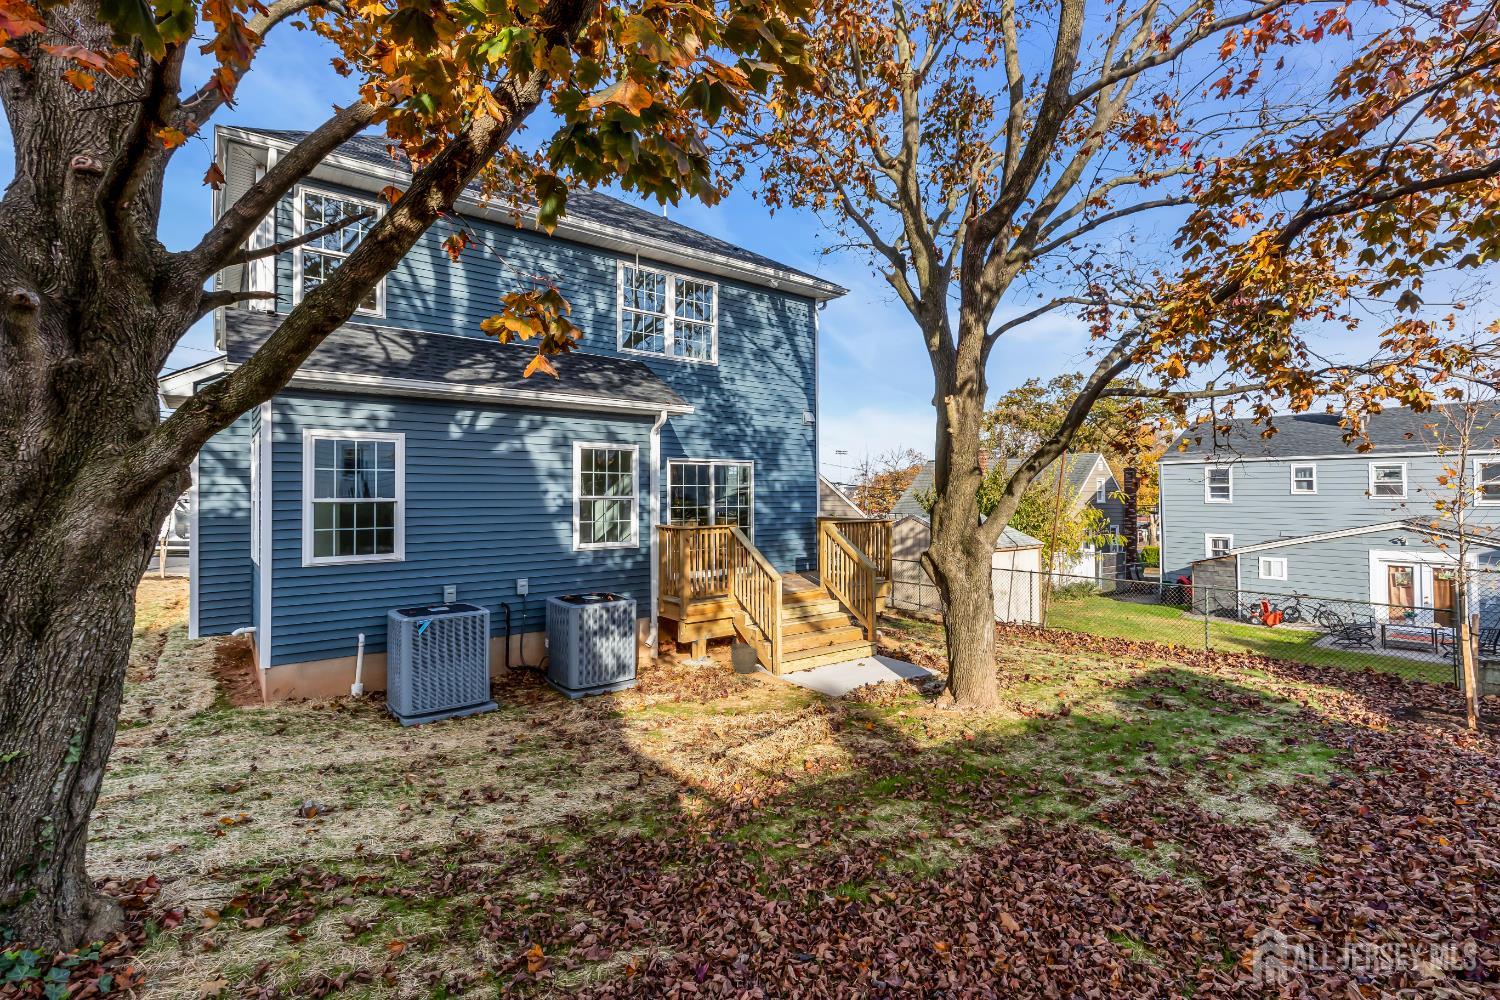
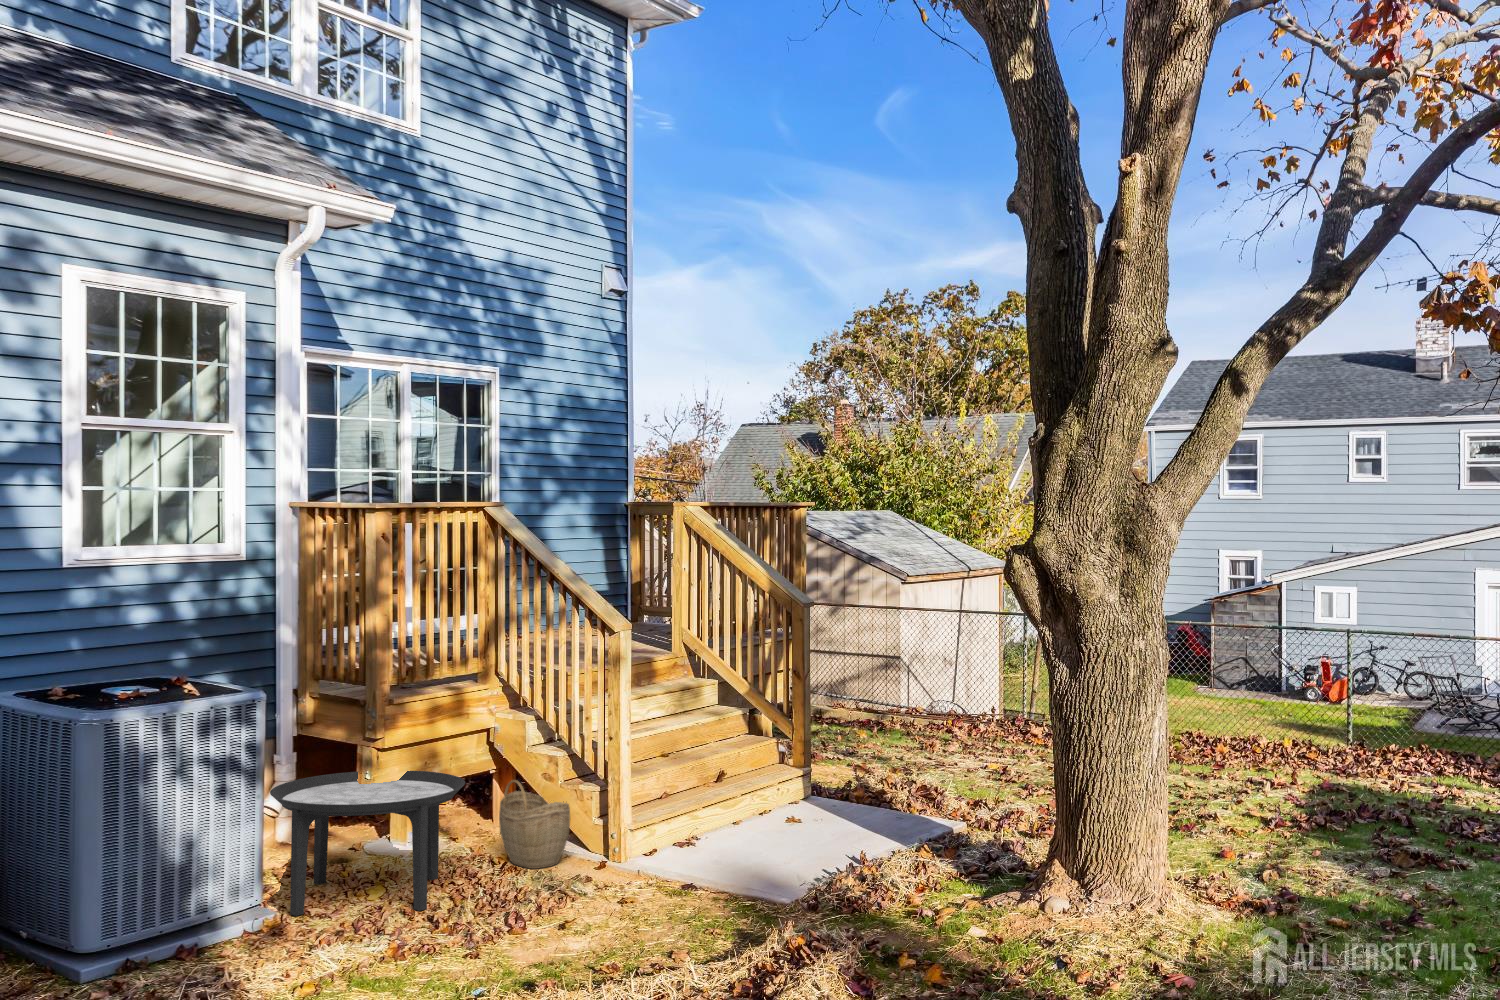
round table: none [641,631,712,685] -> present [270,771,465,916]

